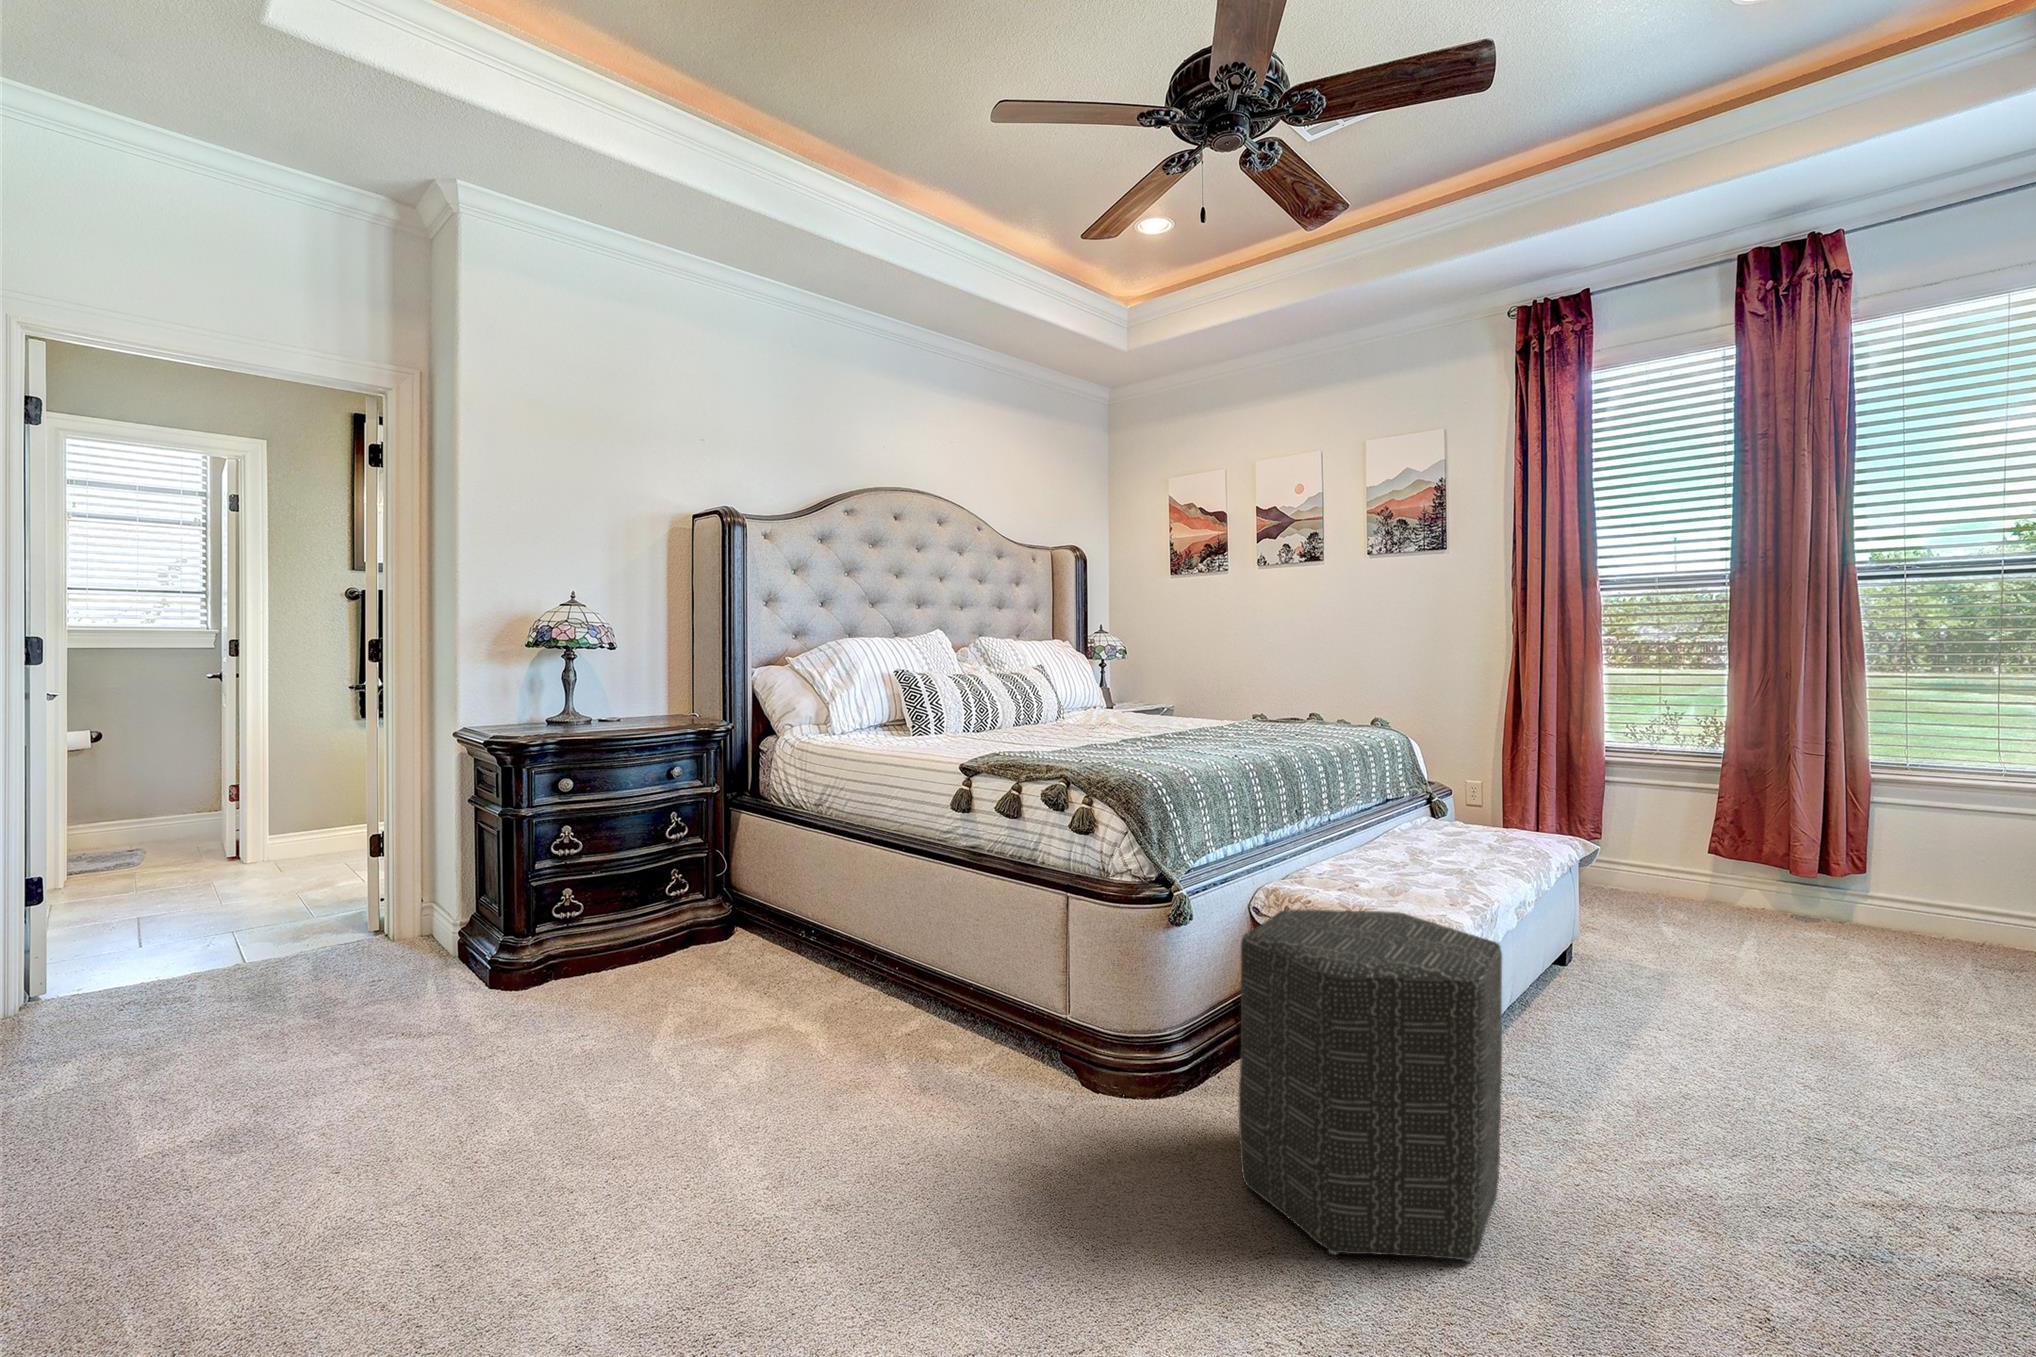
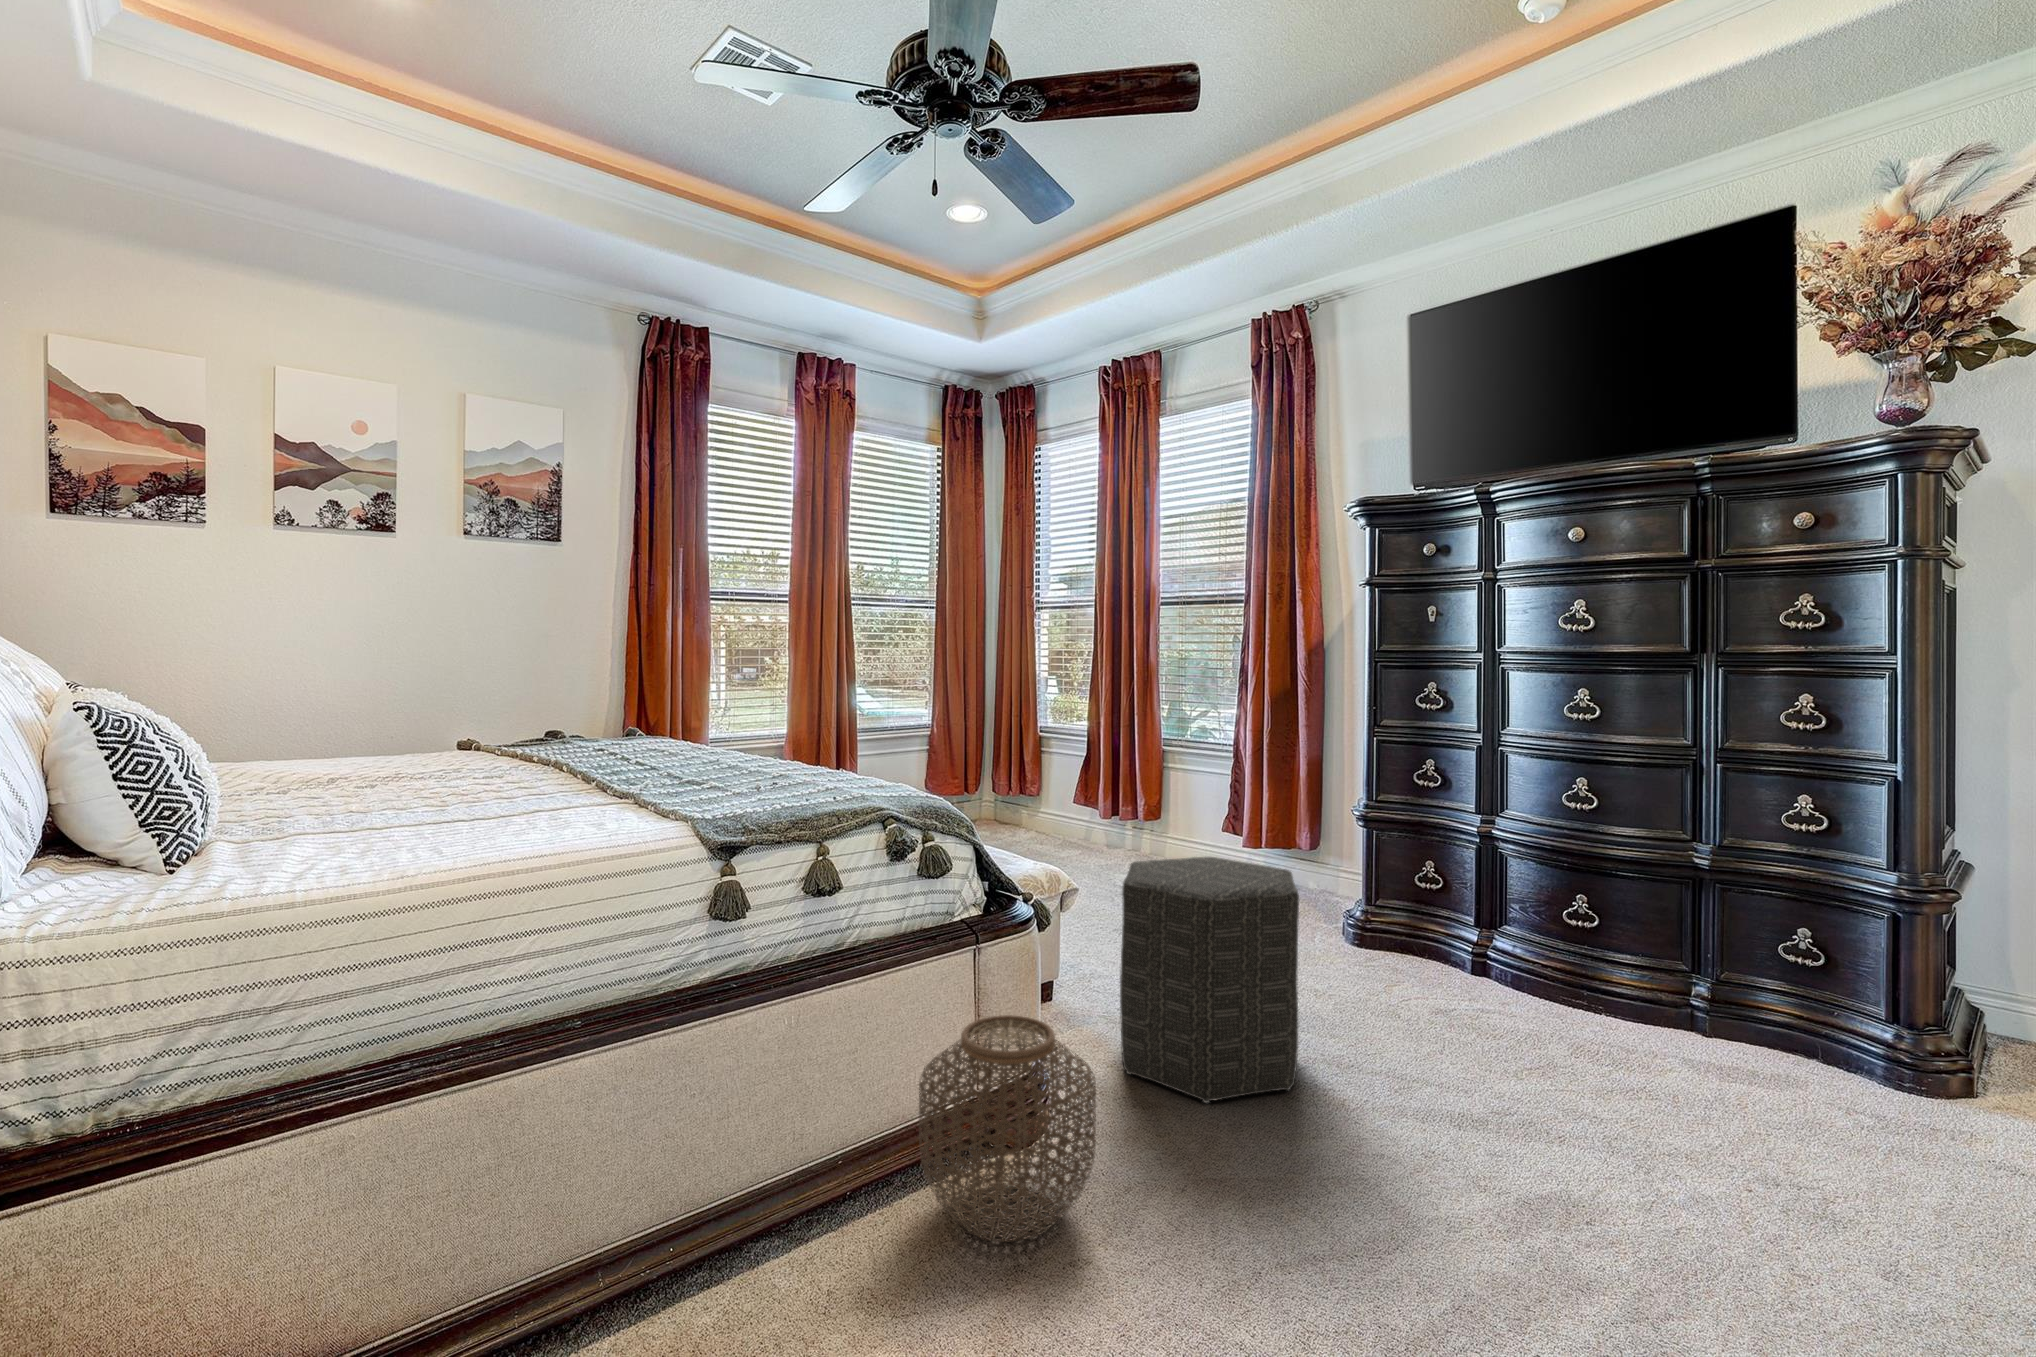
woven basket: none [926,934,1066,1106] -> present [919,1015,1096,1242]

